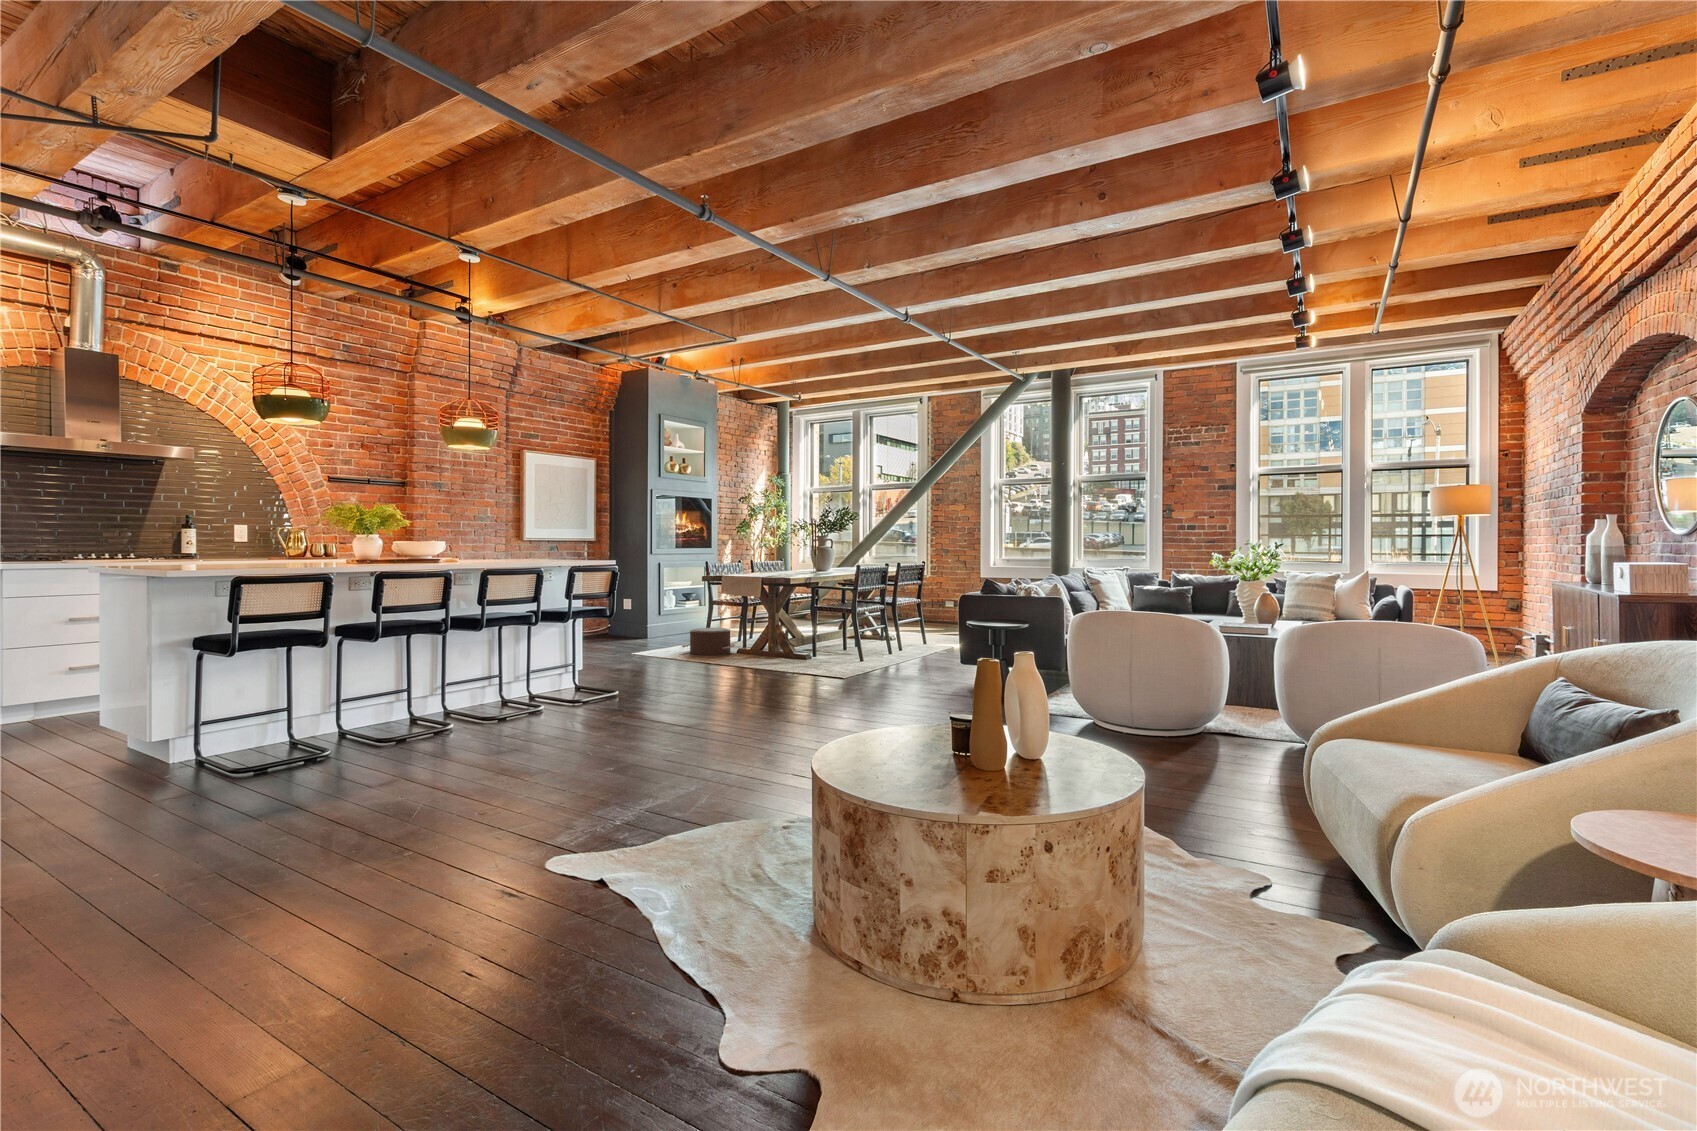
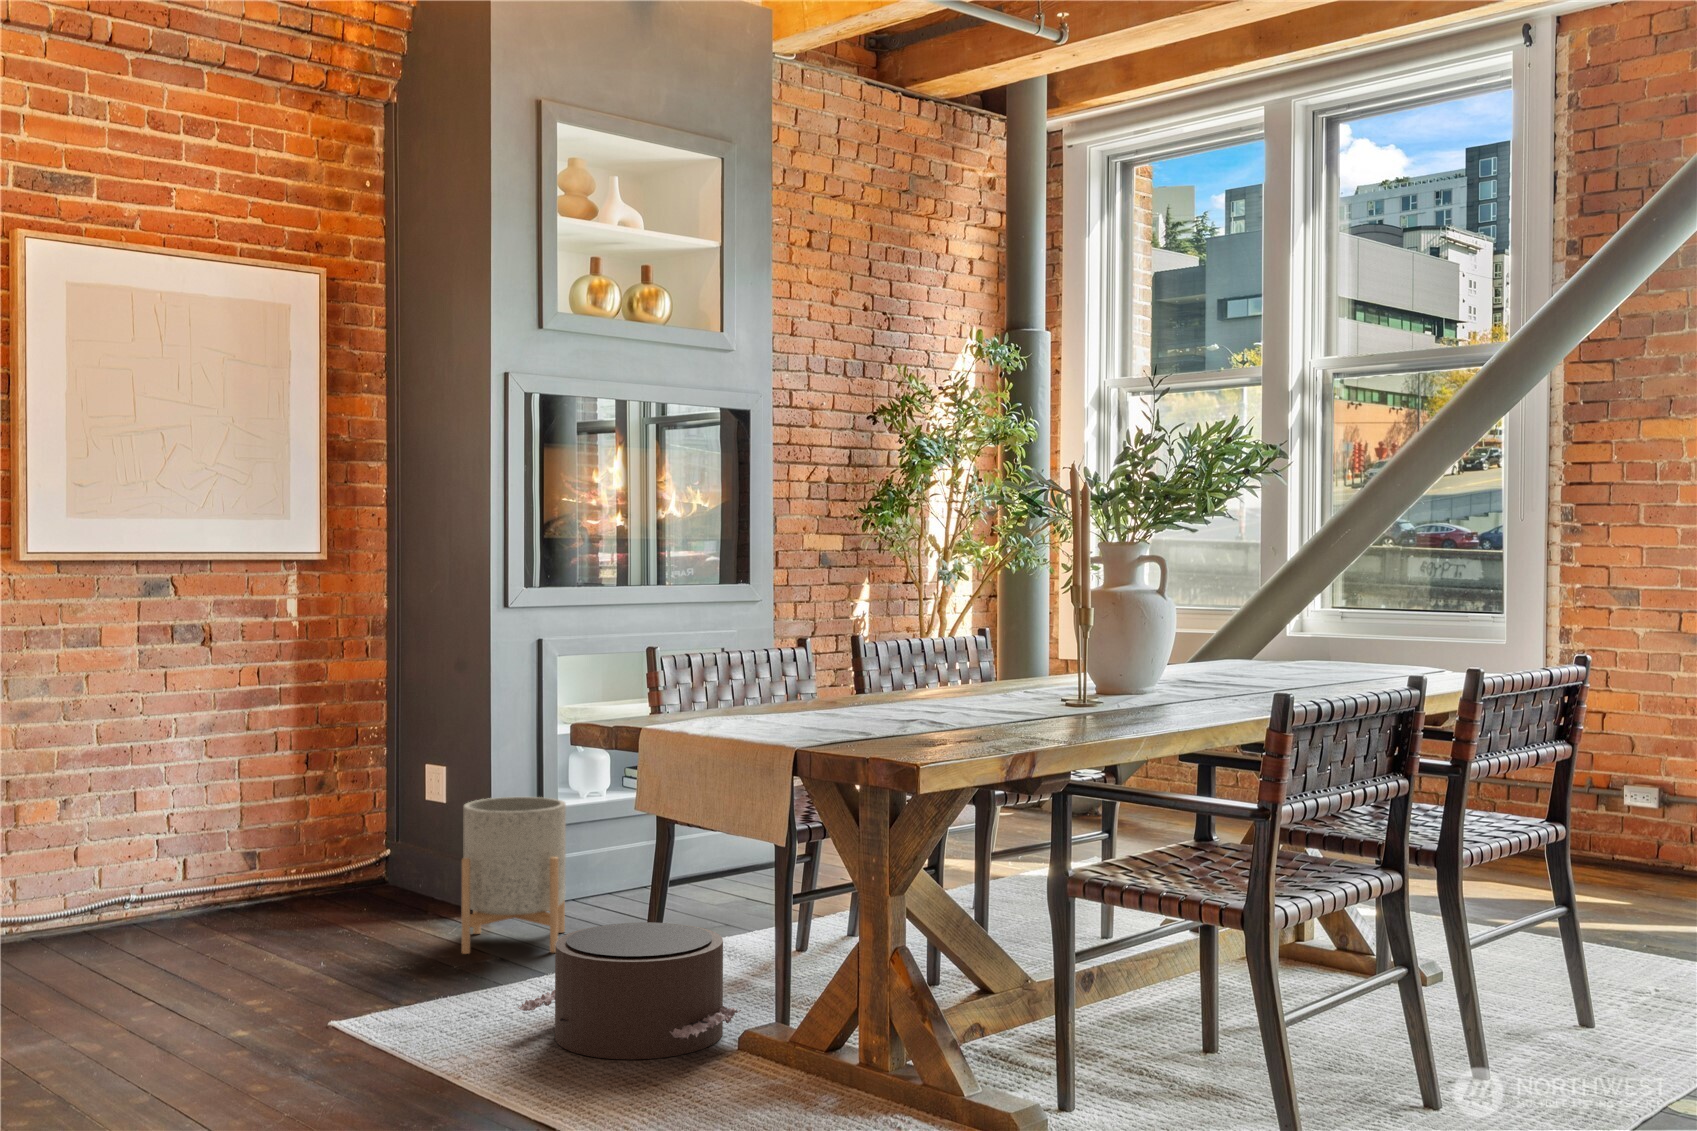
planter: none [646,605,674,645] -> present [462,797,566,954]

